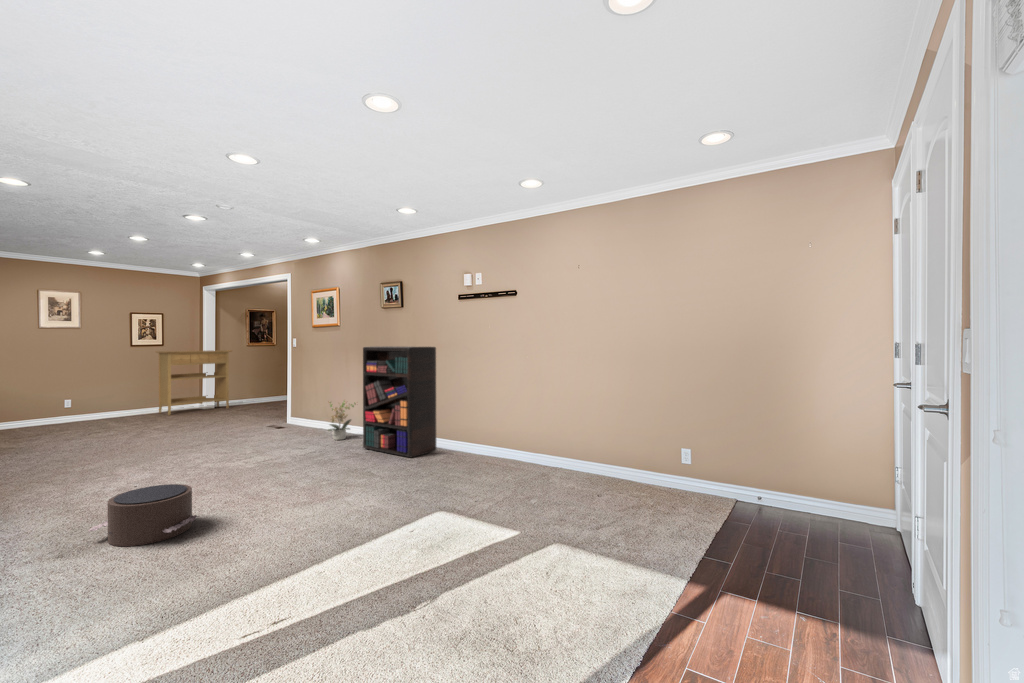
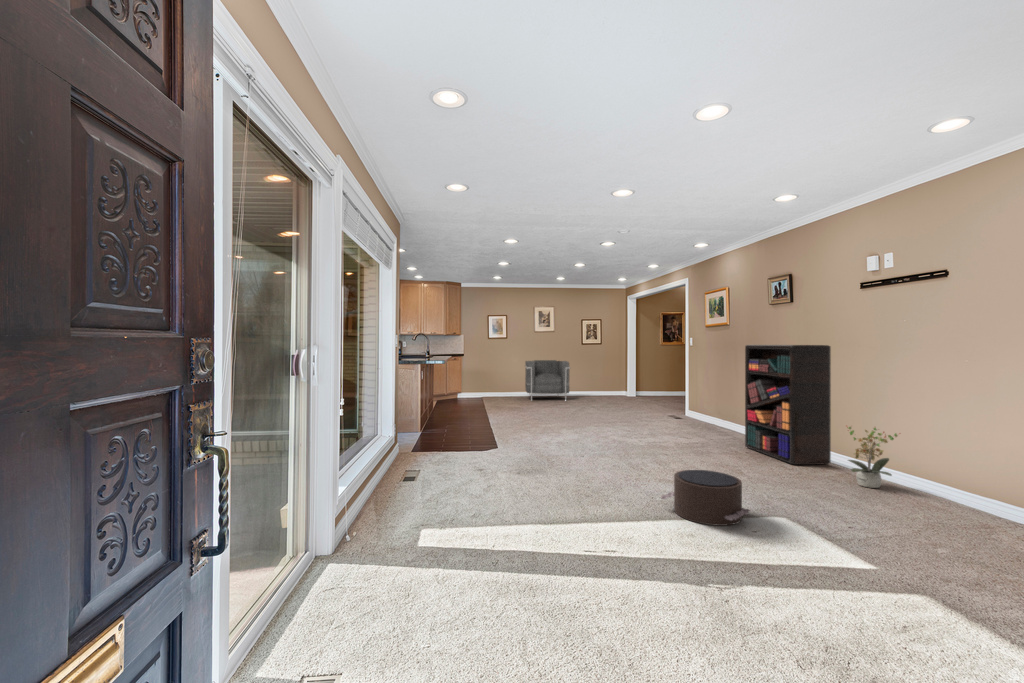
console table: present [156,350,231,415] -> none [596,348,649,398]
armchair: none [20,370,116,435] -> present [525,360,570,401]
potted plant: present [328,401,356,440] -> present [847,427,897,488]
pouf: present [88,484,198,546] -> present [661,470,750,526]

